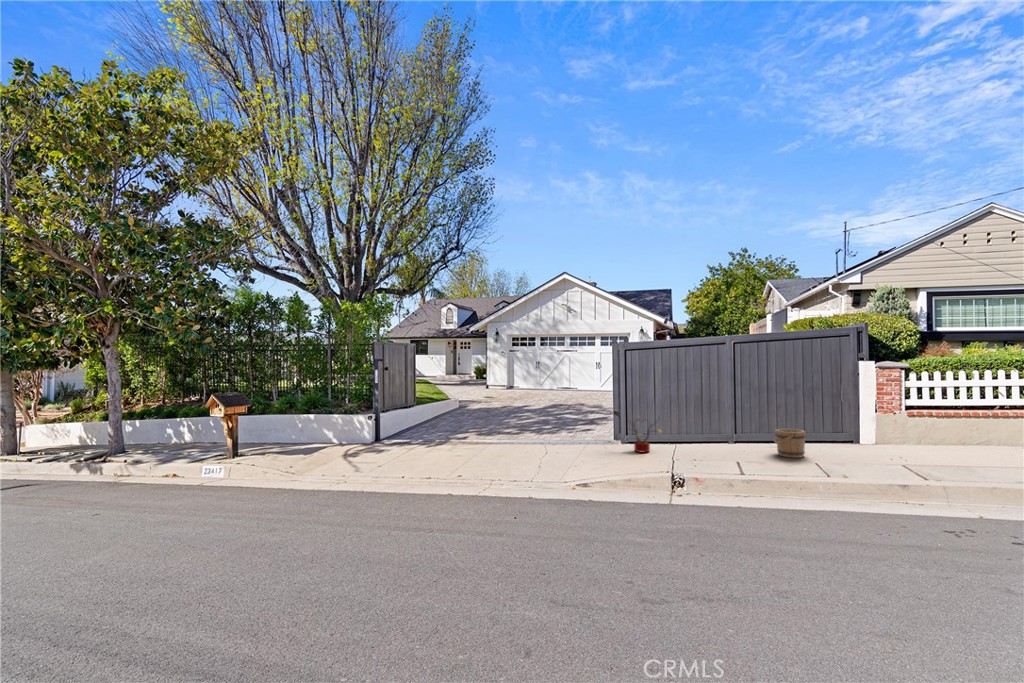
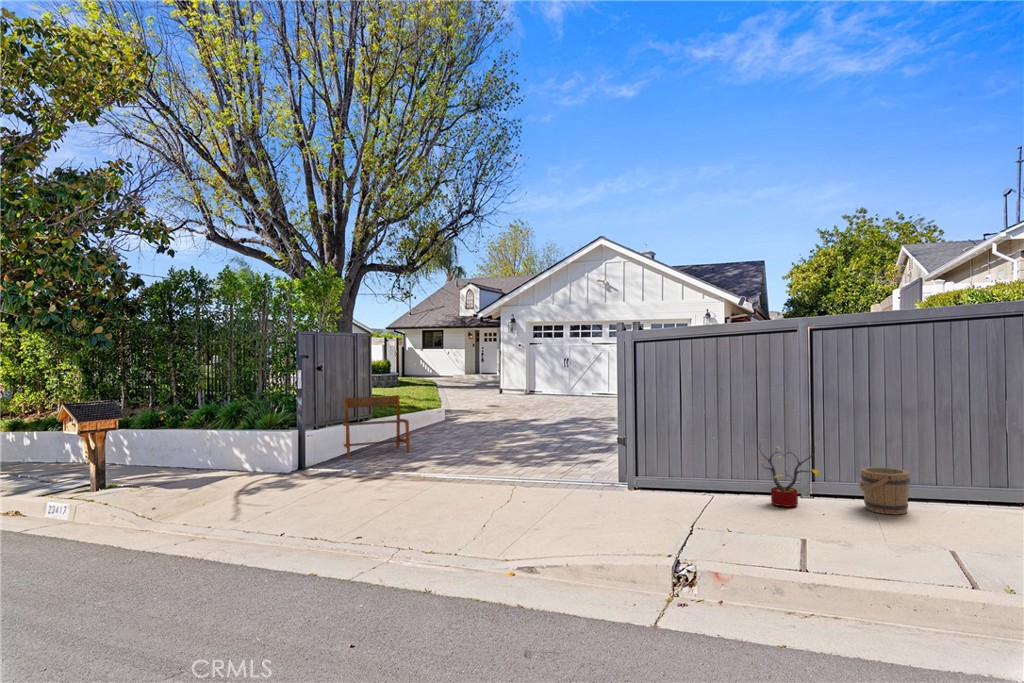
bench: none [400,388,450,434] -> present [343,395,410,458]
decorative plant: present [632,419,662,453] -> present [764,447,820,507]

